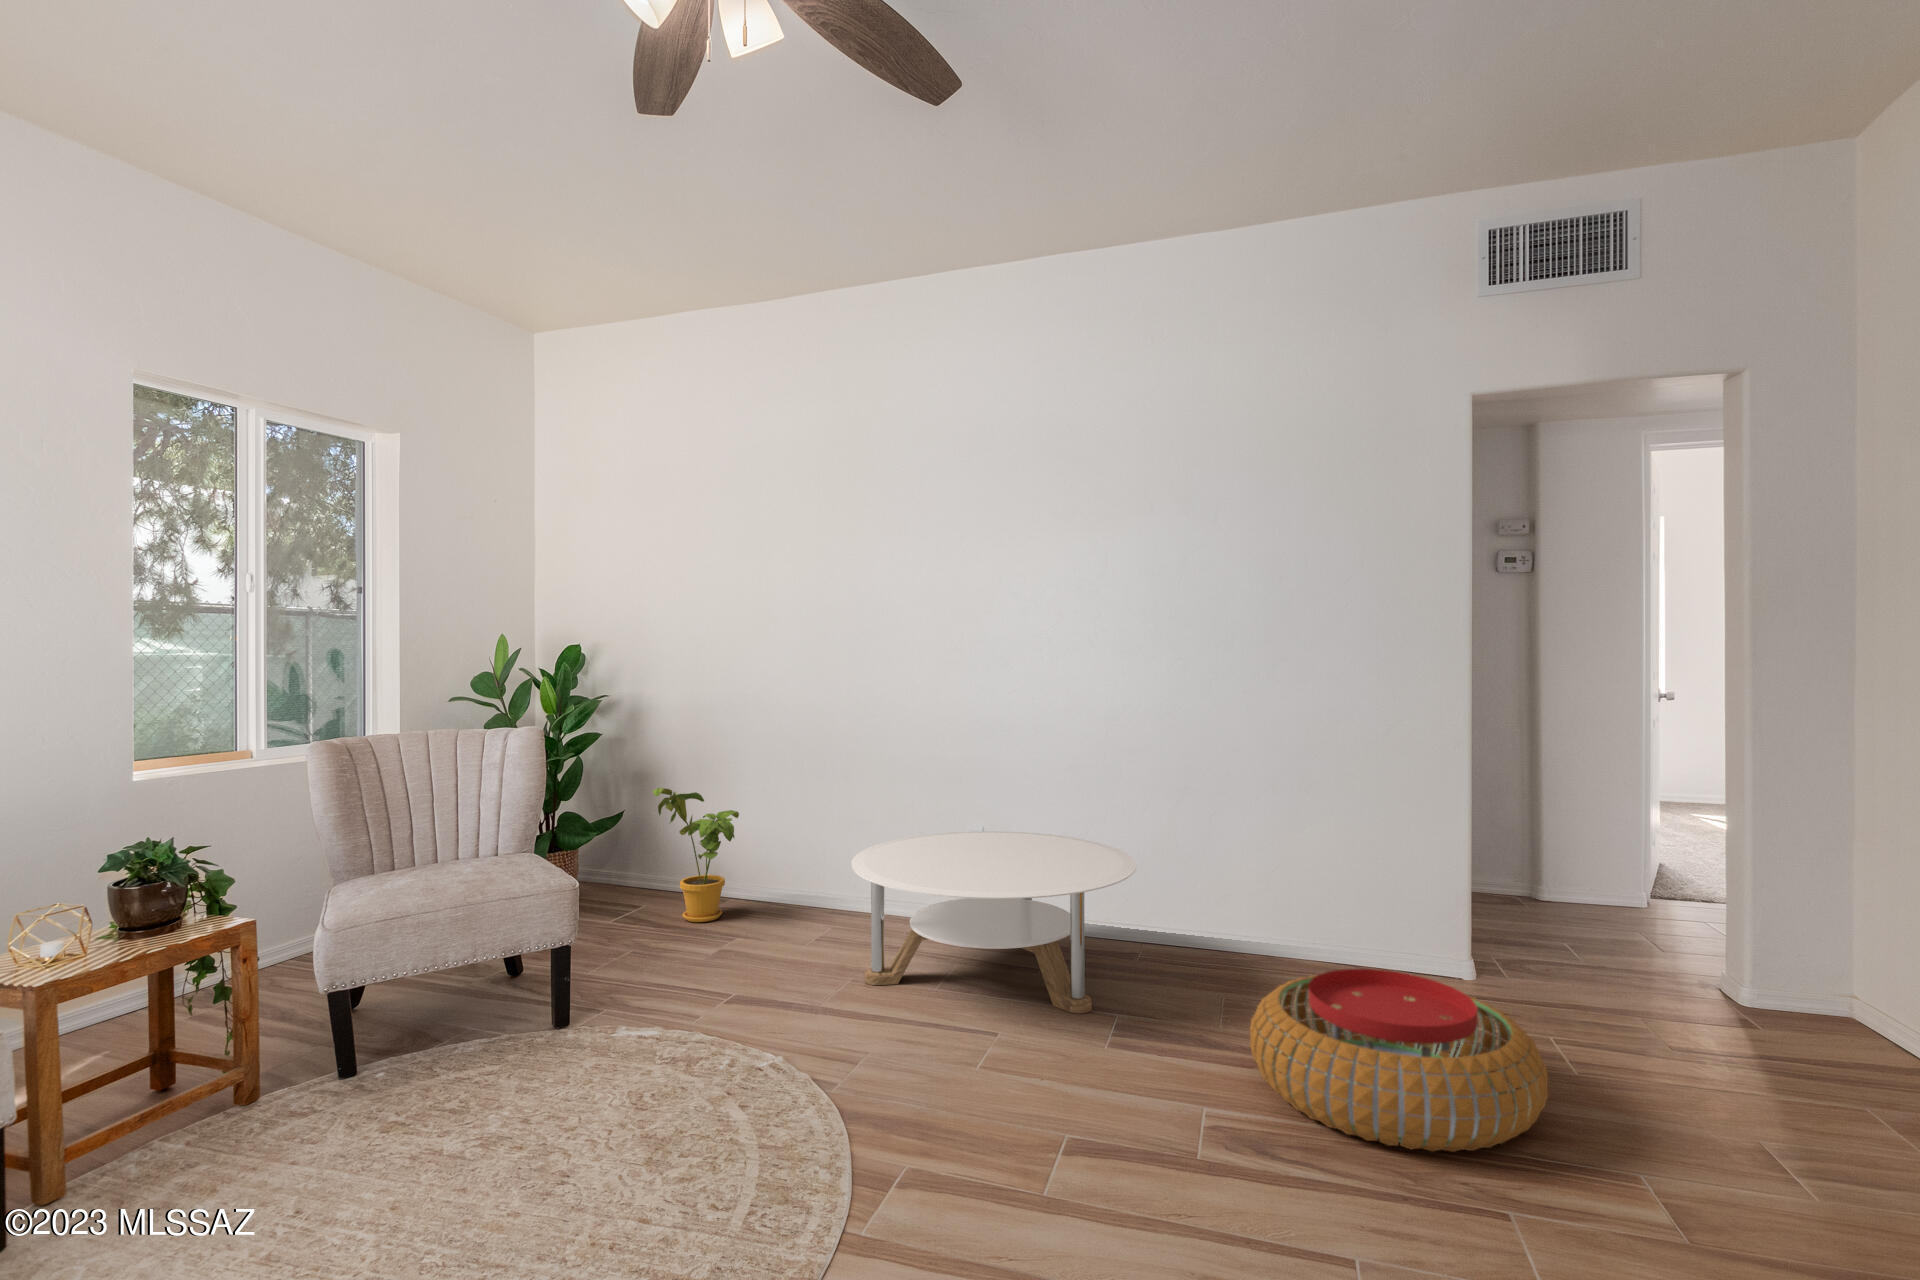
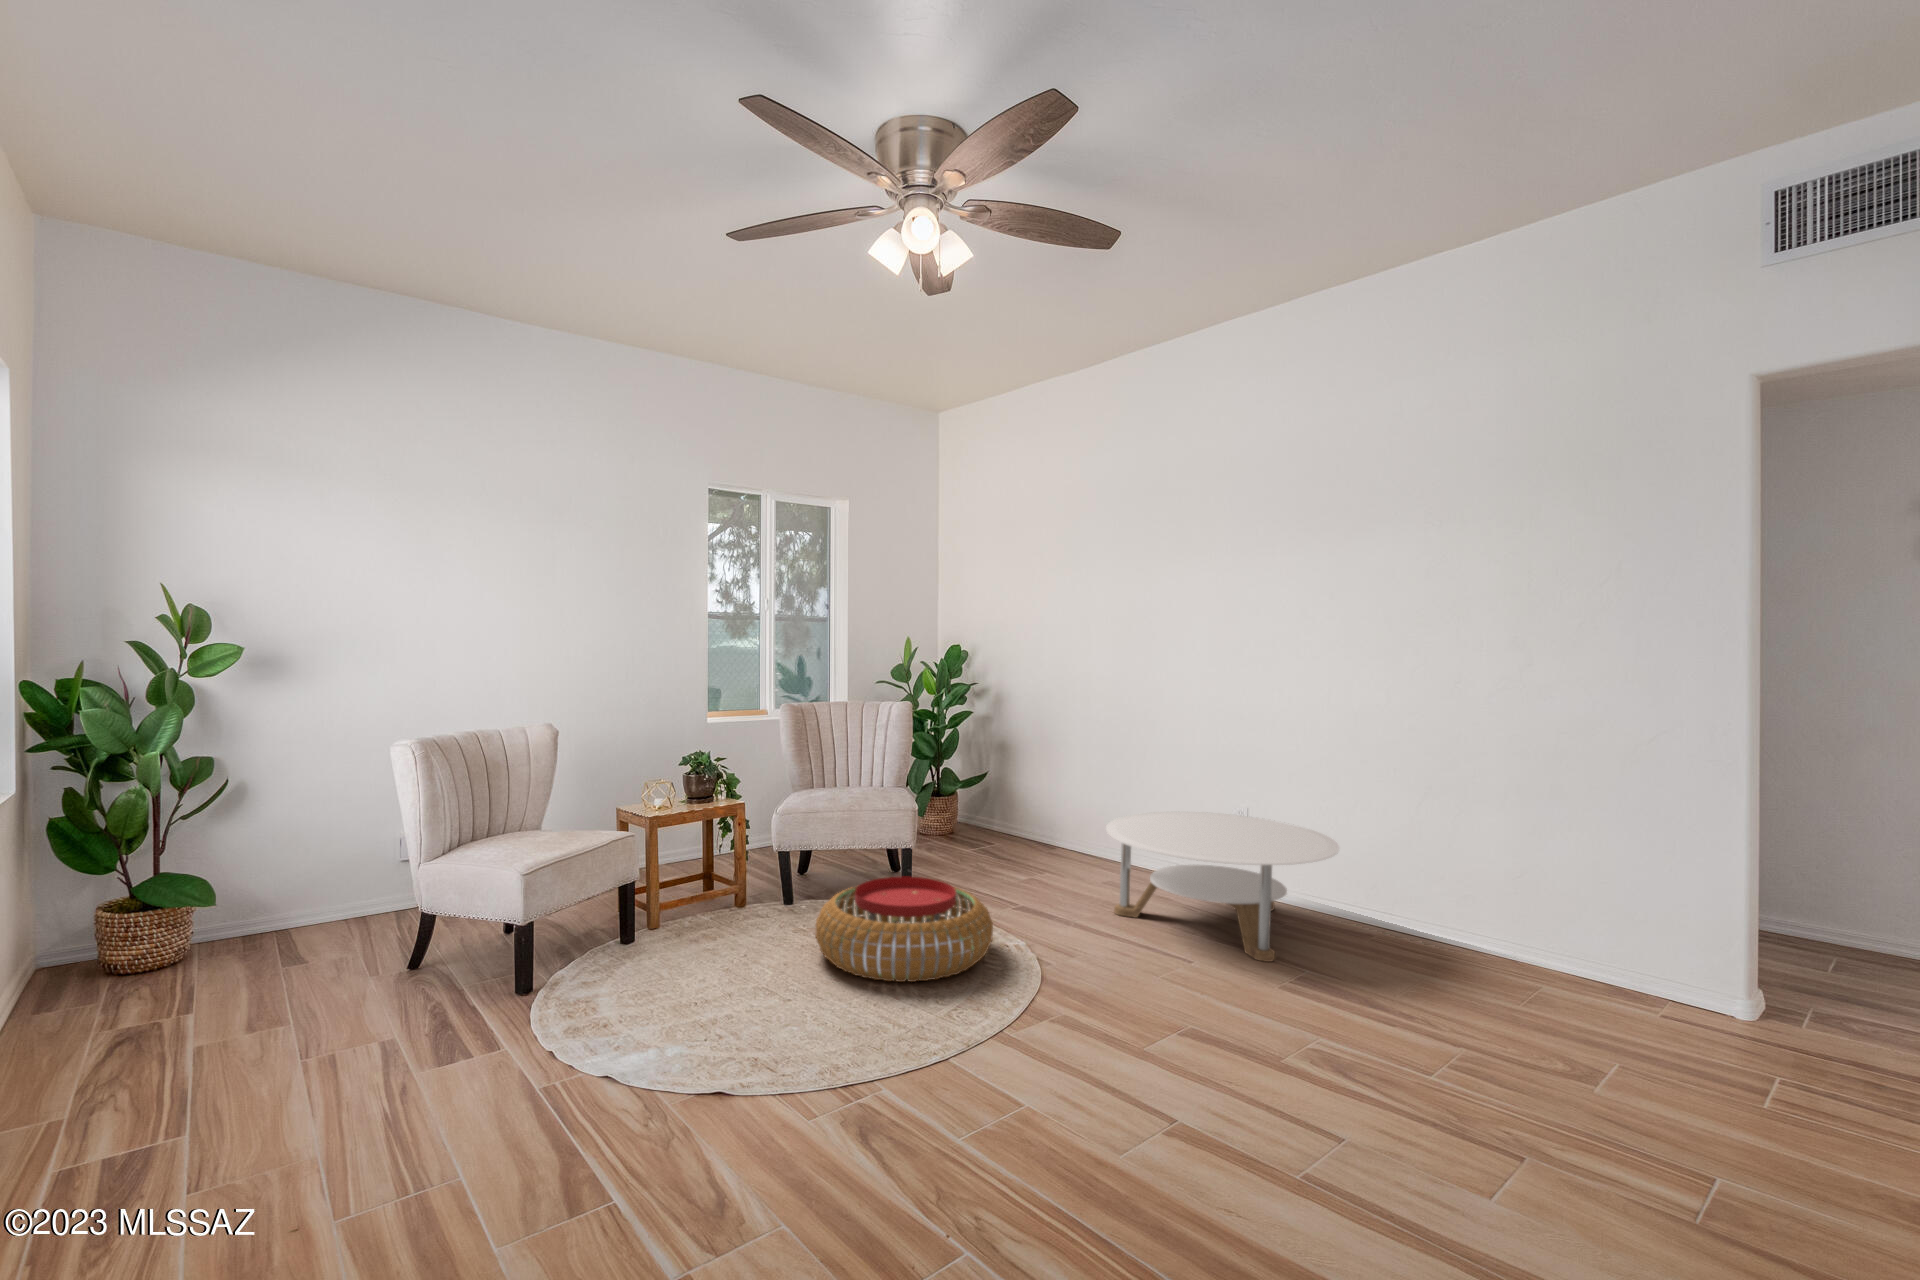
house plant: present [653,788,739,922] -> none [996,755,1062,857]
pouf: present [1250,969,1548,1152] -> present [815,877,993,982]

